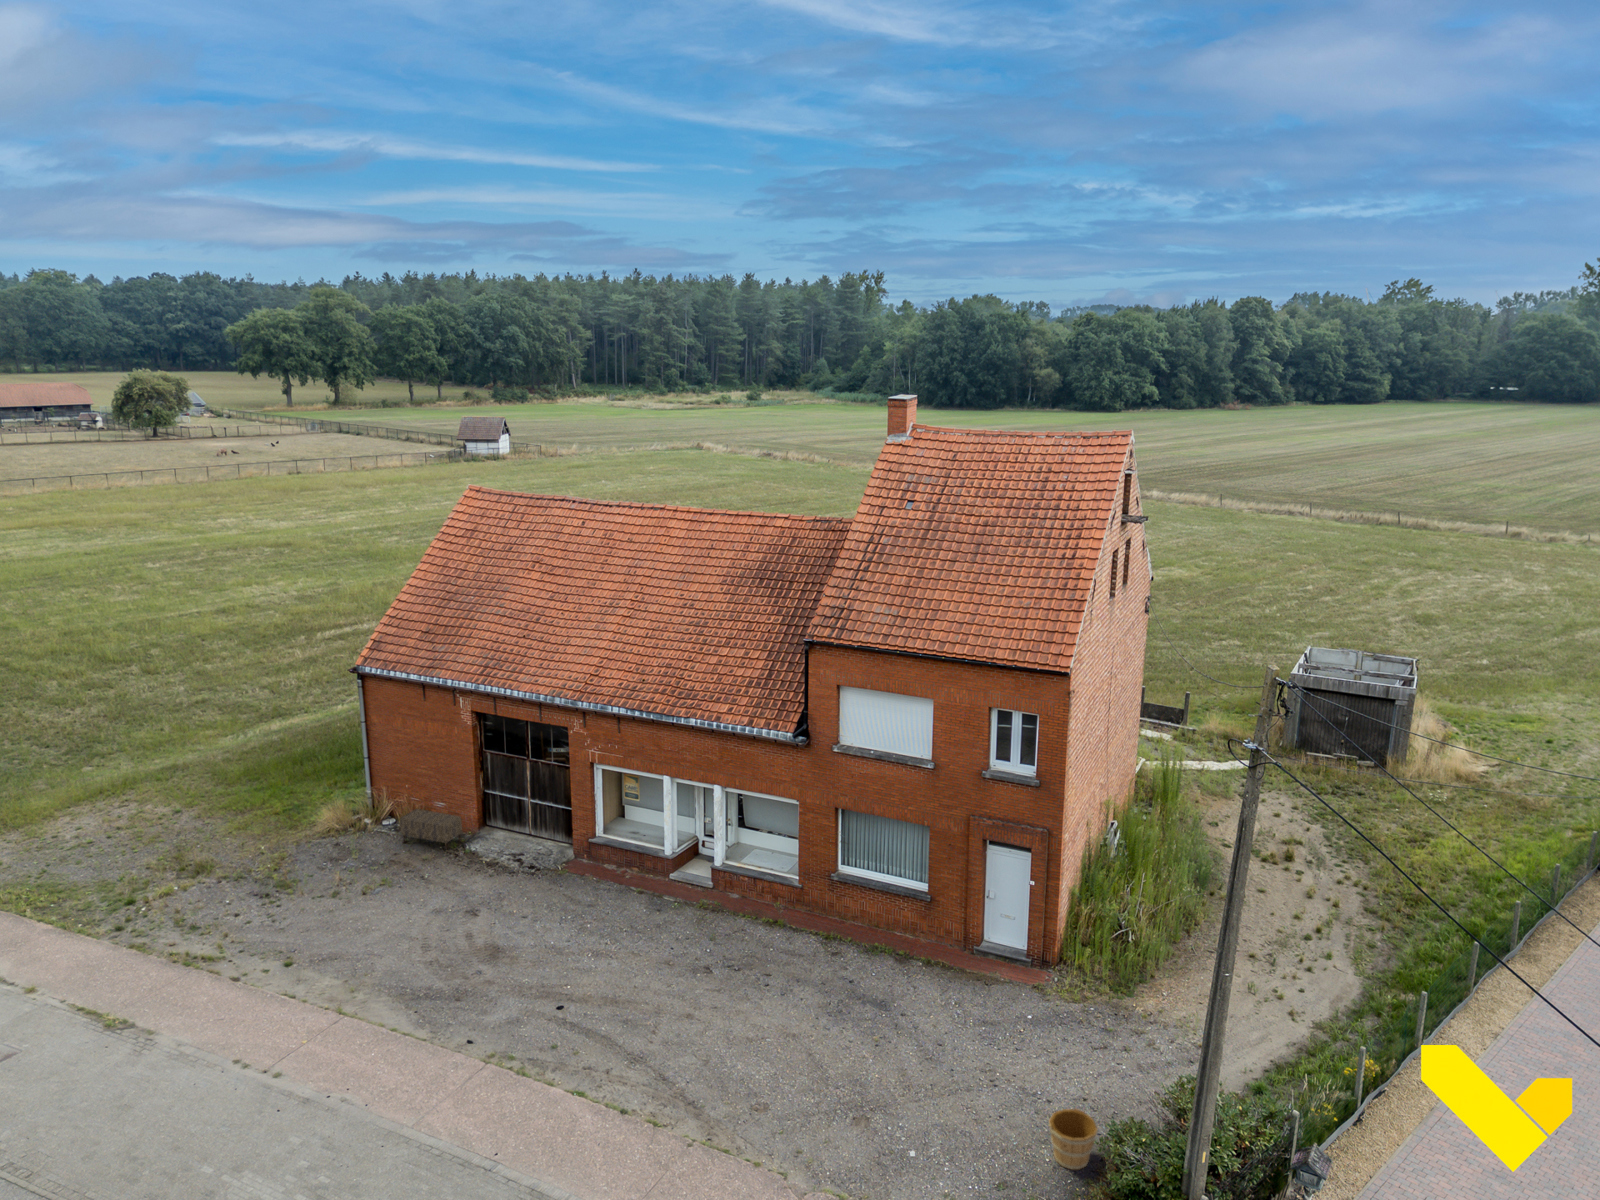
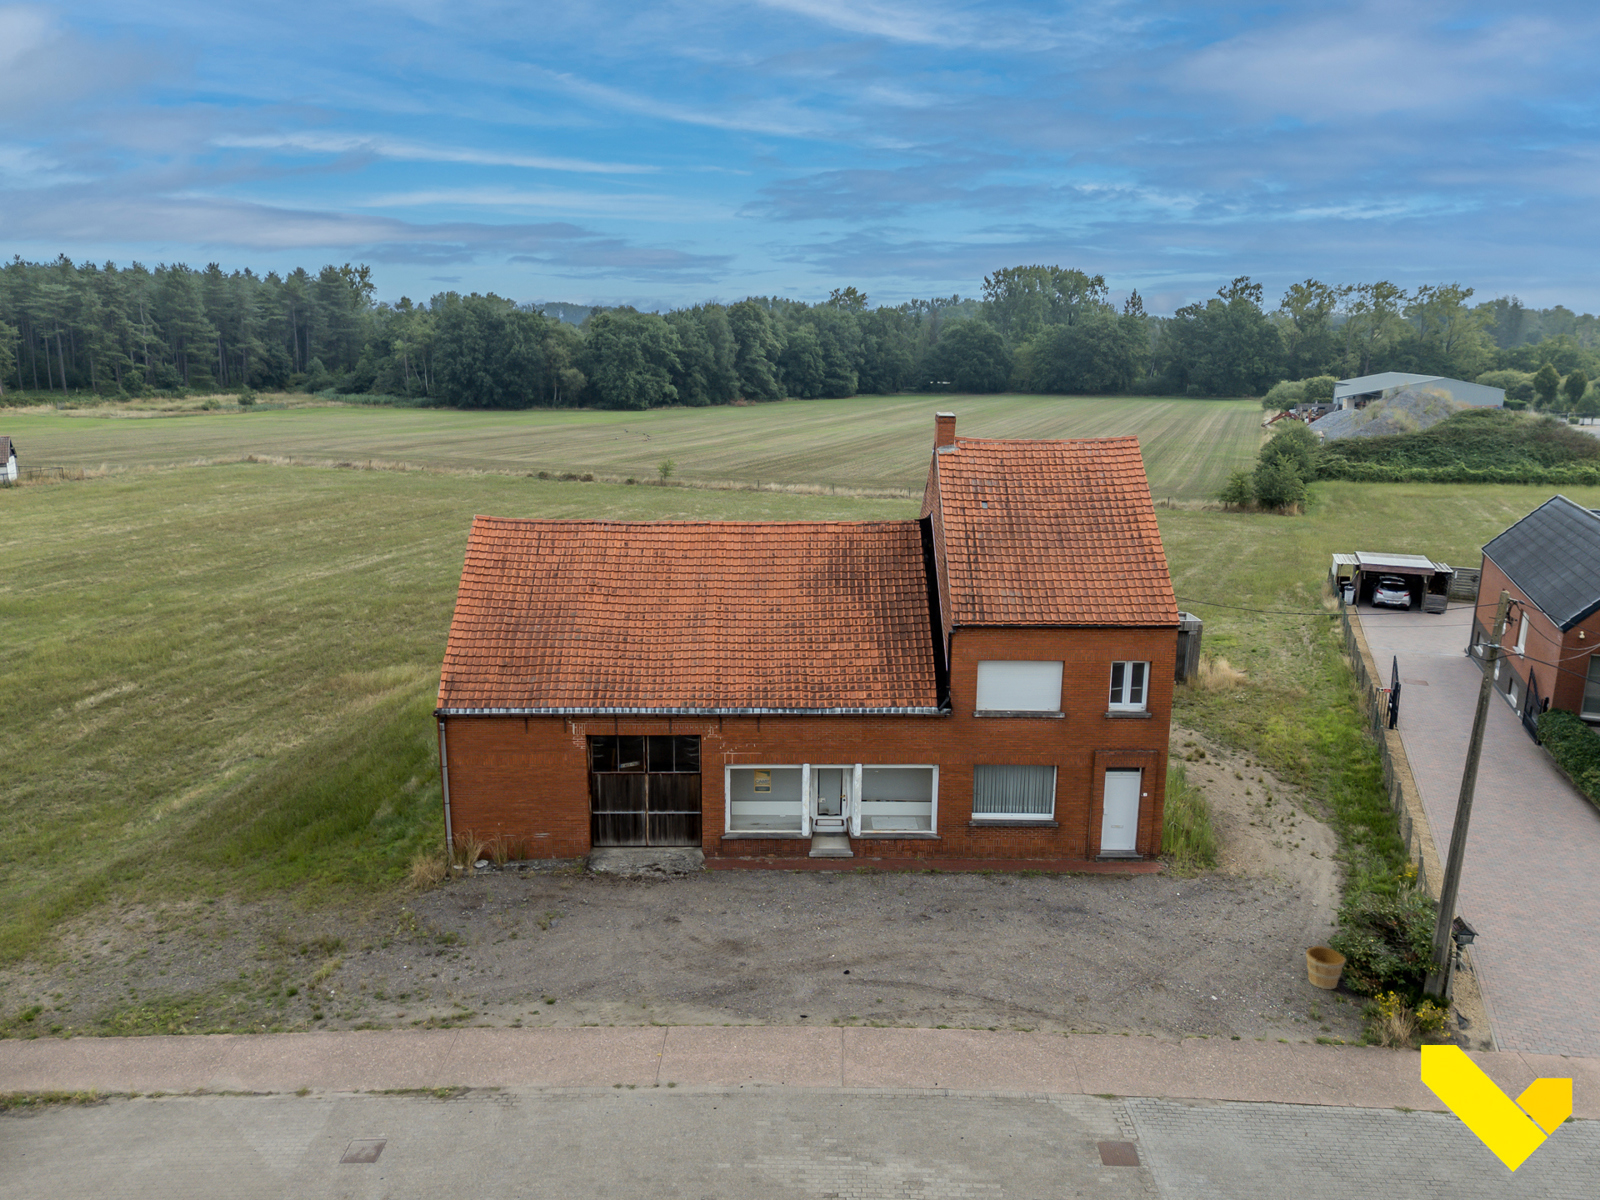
bench: present [400,809,462,849] -> none [514,843,575,880]

